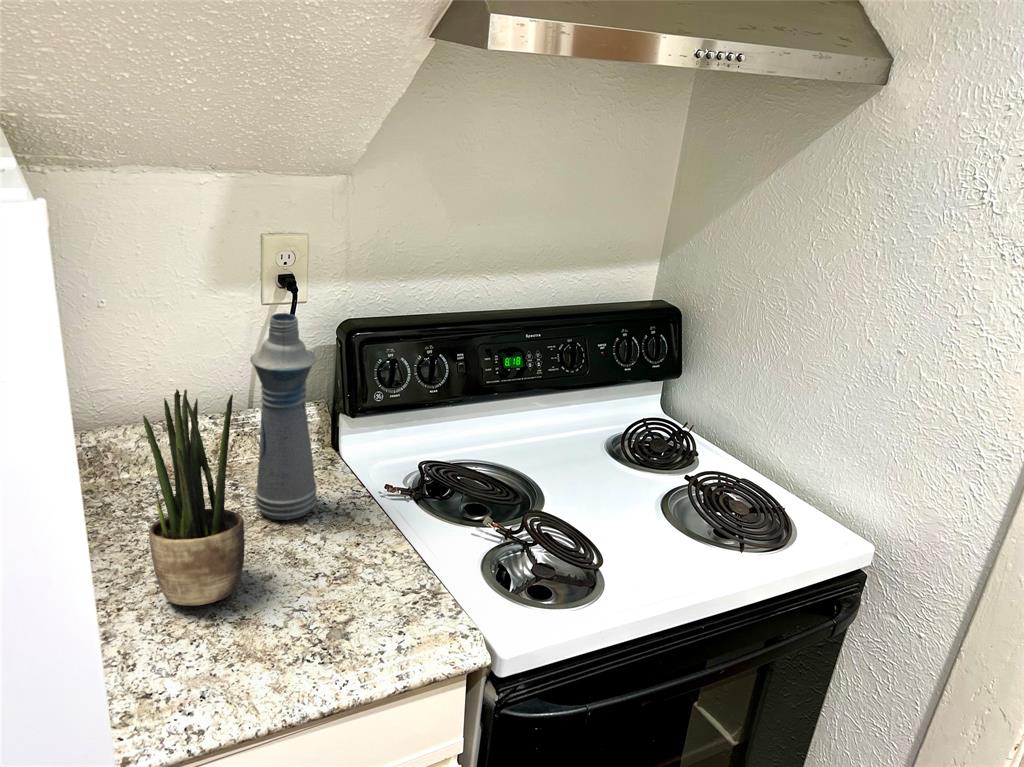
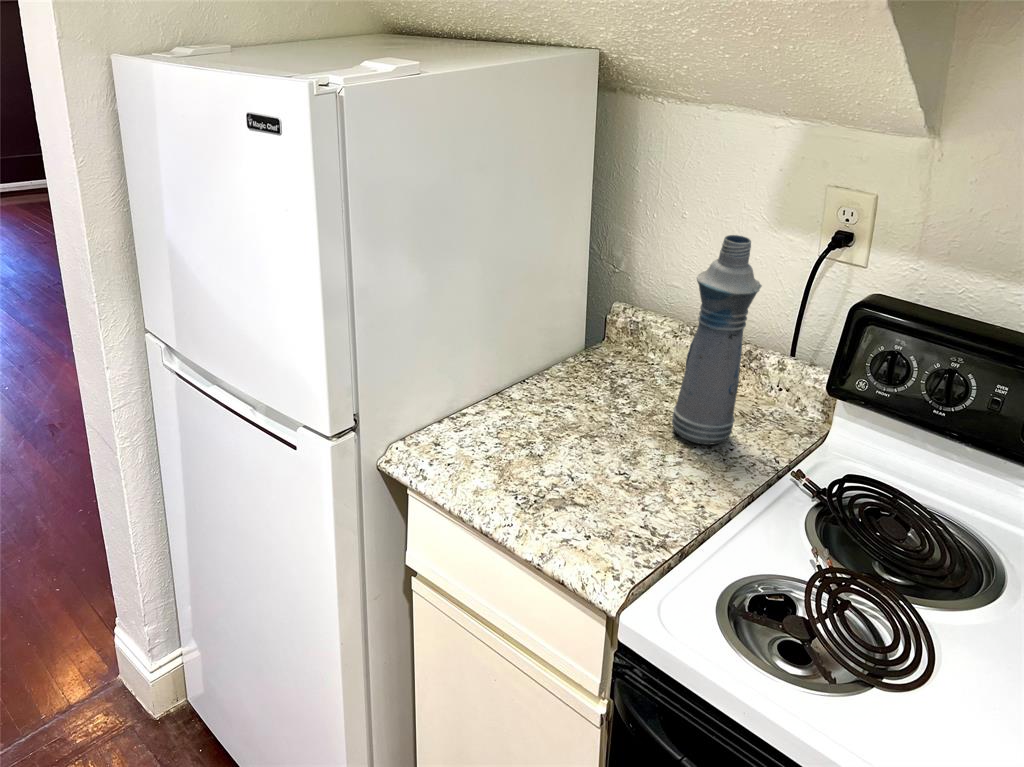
potted plant: present [143,389,245,606] -> none [522,249,621,439]

